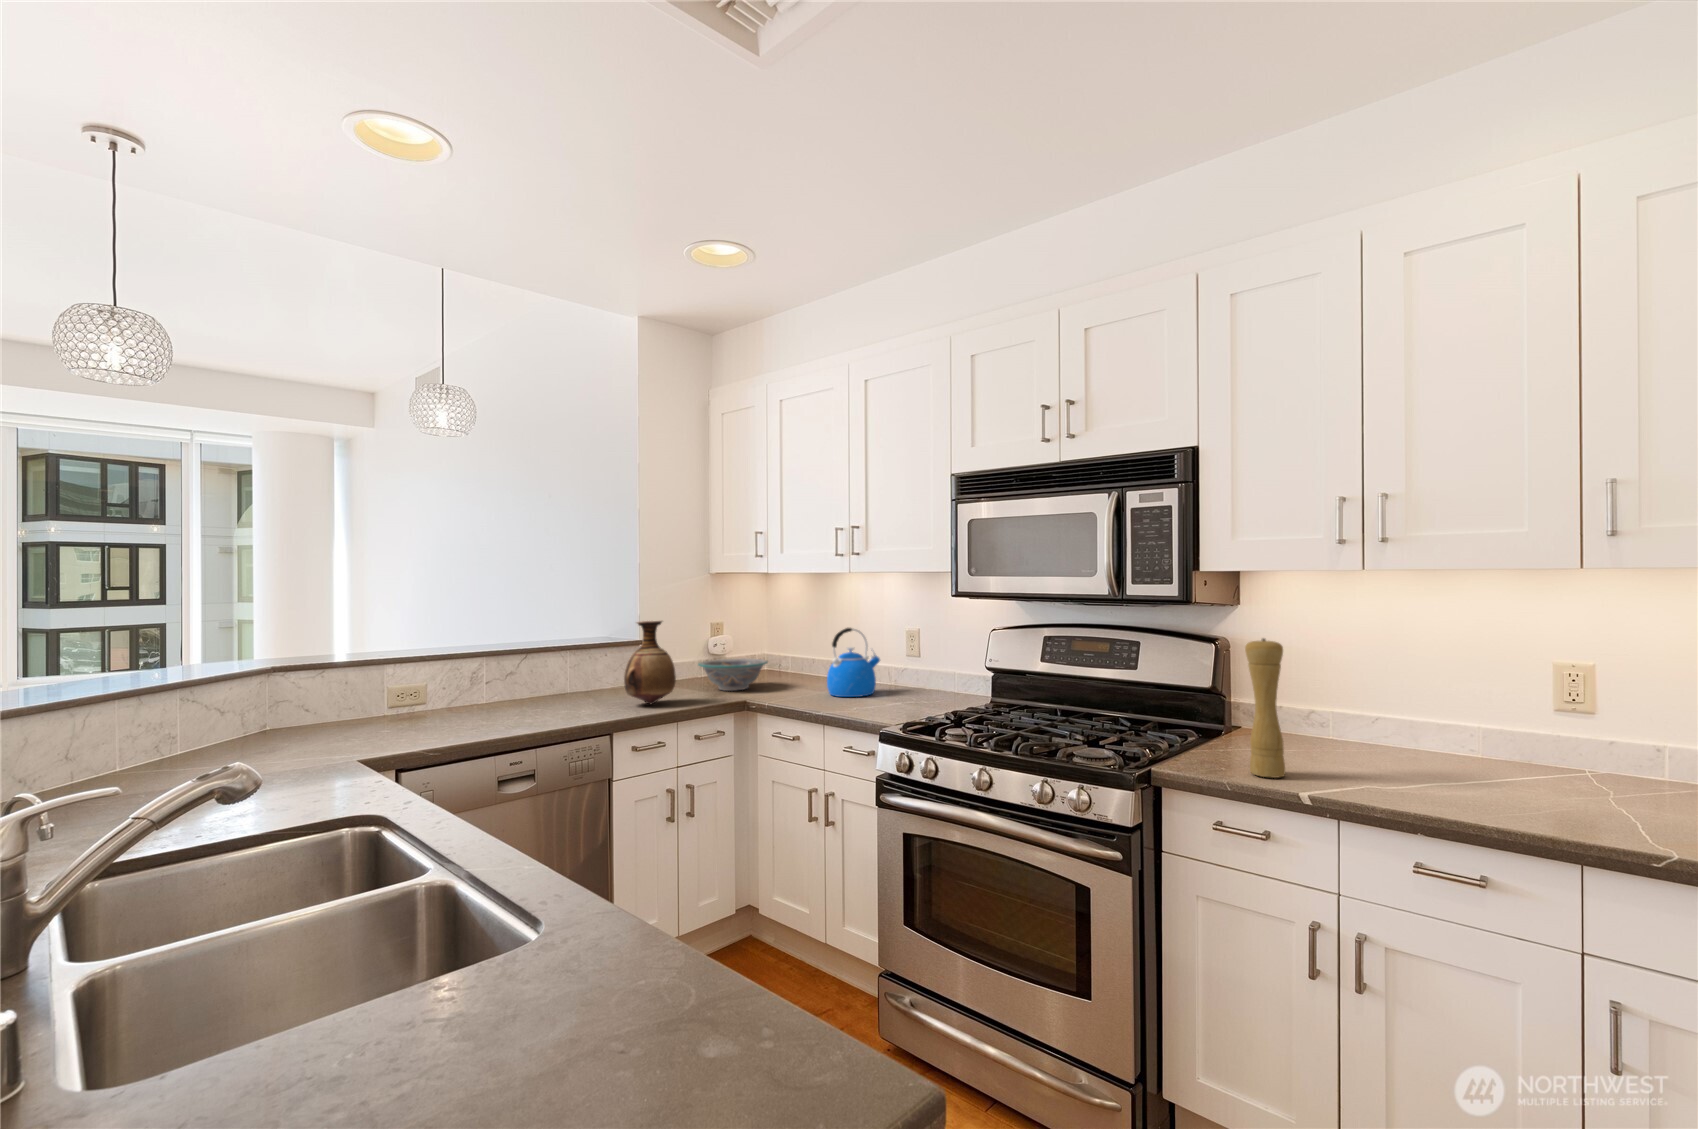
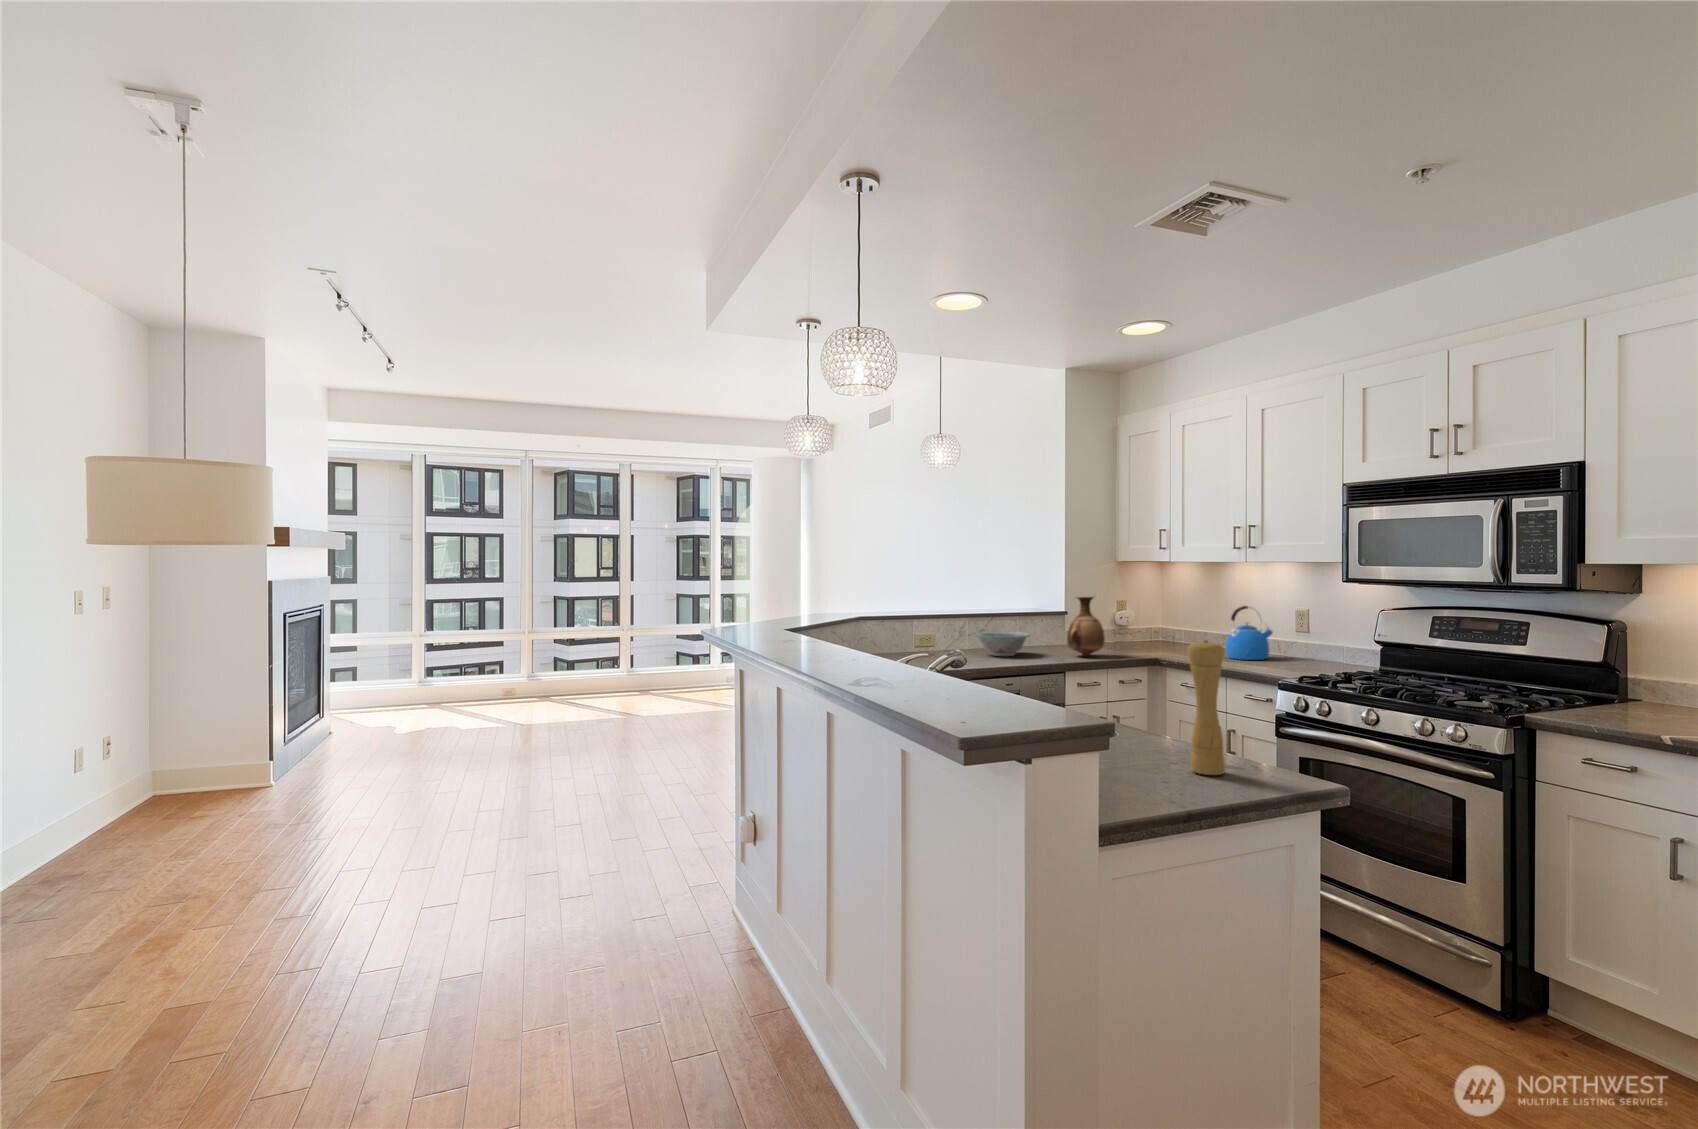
pepper mill: present [1245,638,1286,778] -> present [1188,640,1225,775]
bowl: present [698,658,768,691] -> present [976,632,1030,656]

